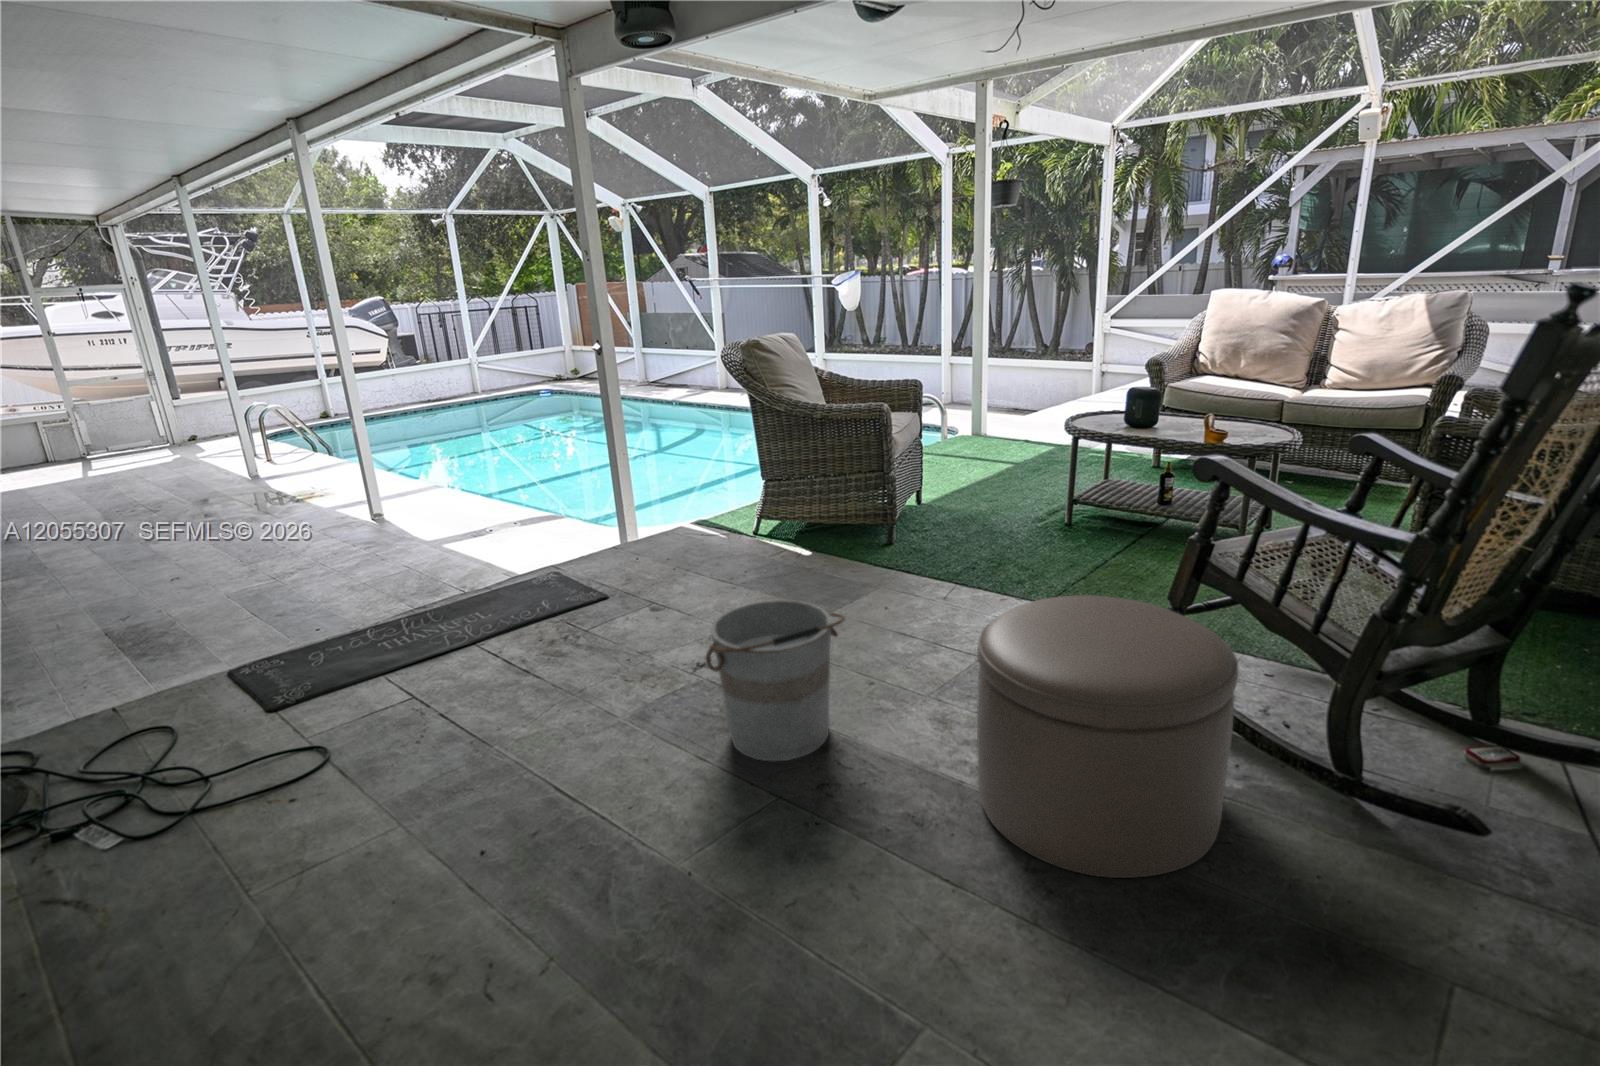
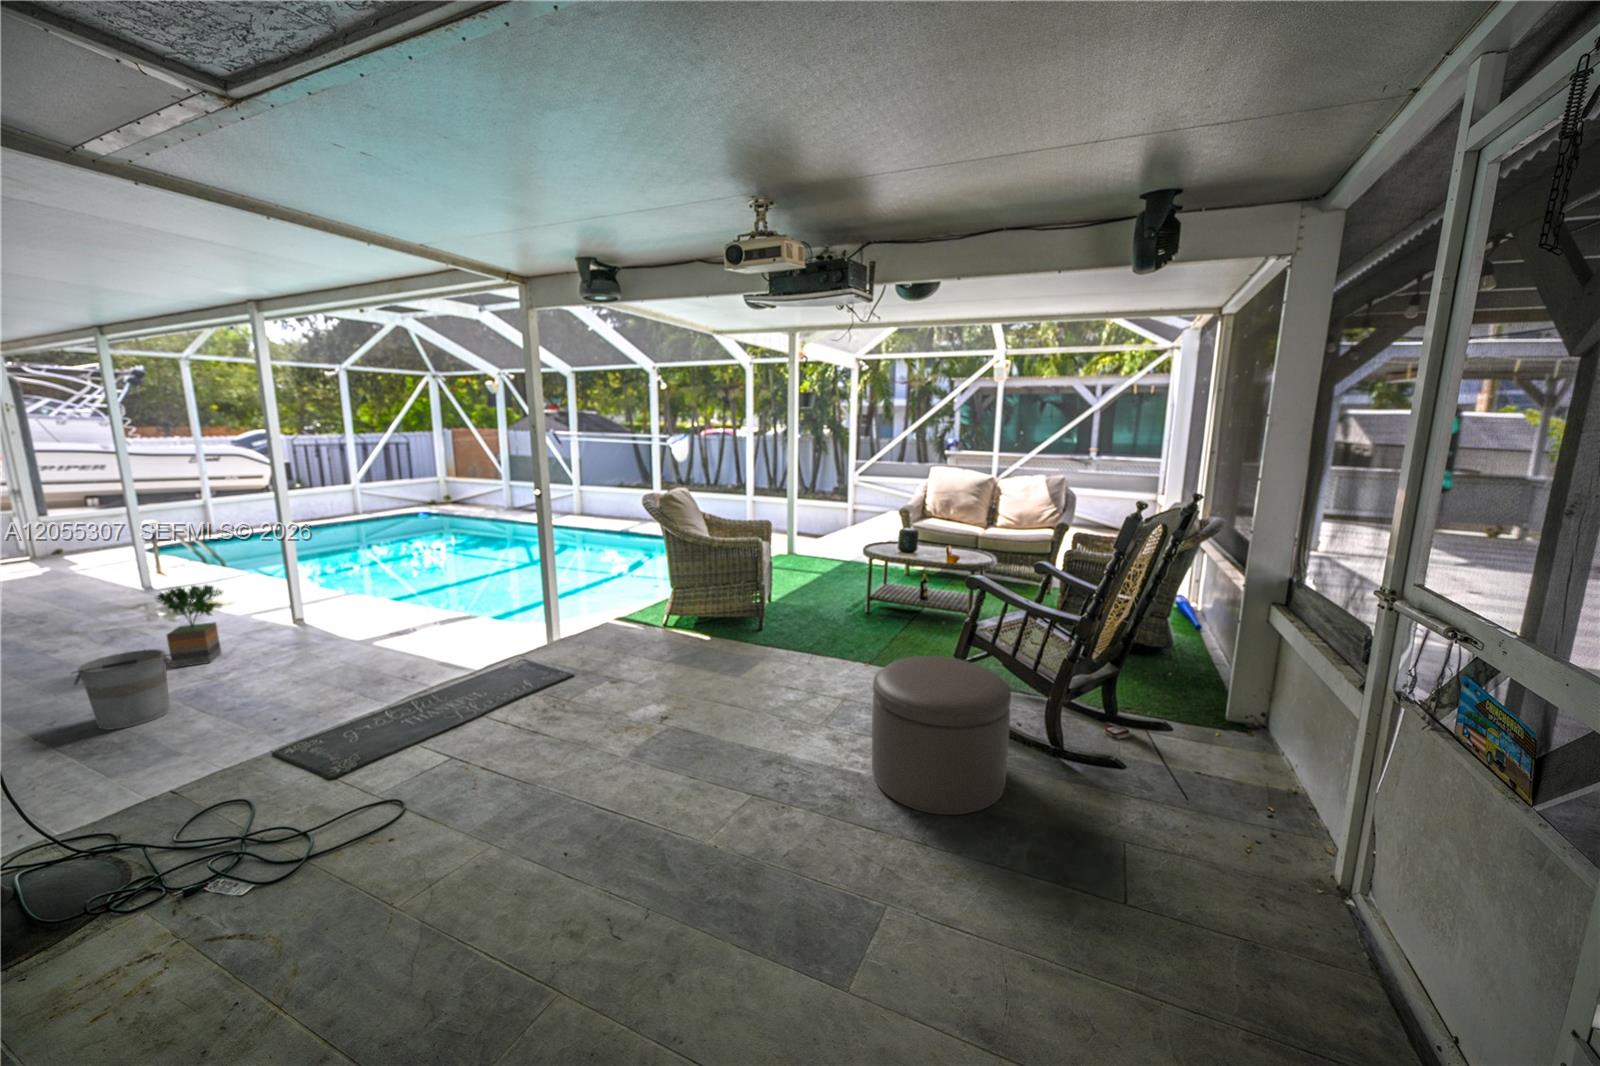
potted tree: none [210,468,286,562] -> present [155,585,222,668]
bucket: present [706,600,845,762] -> present [72,649,174,730]

